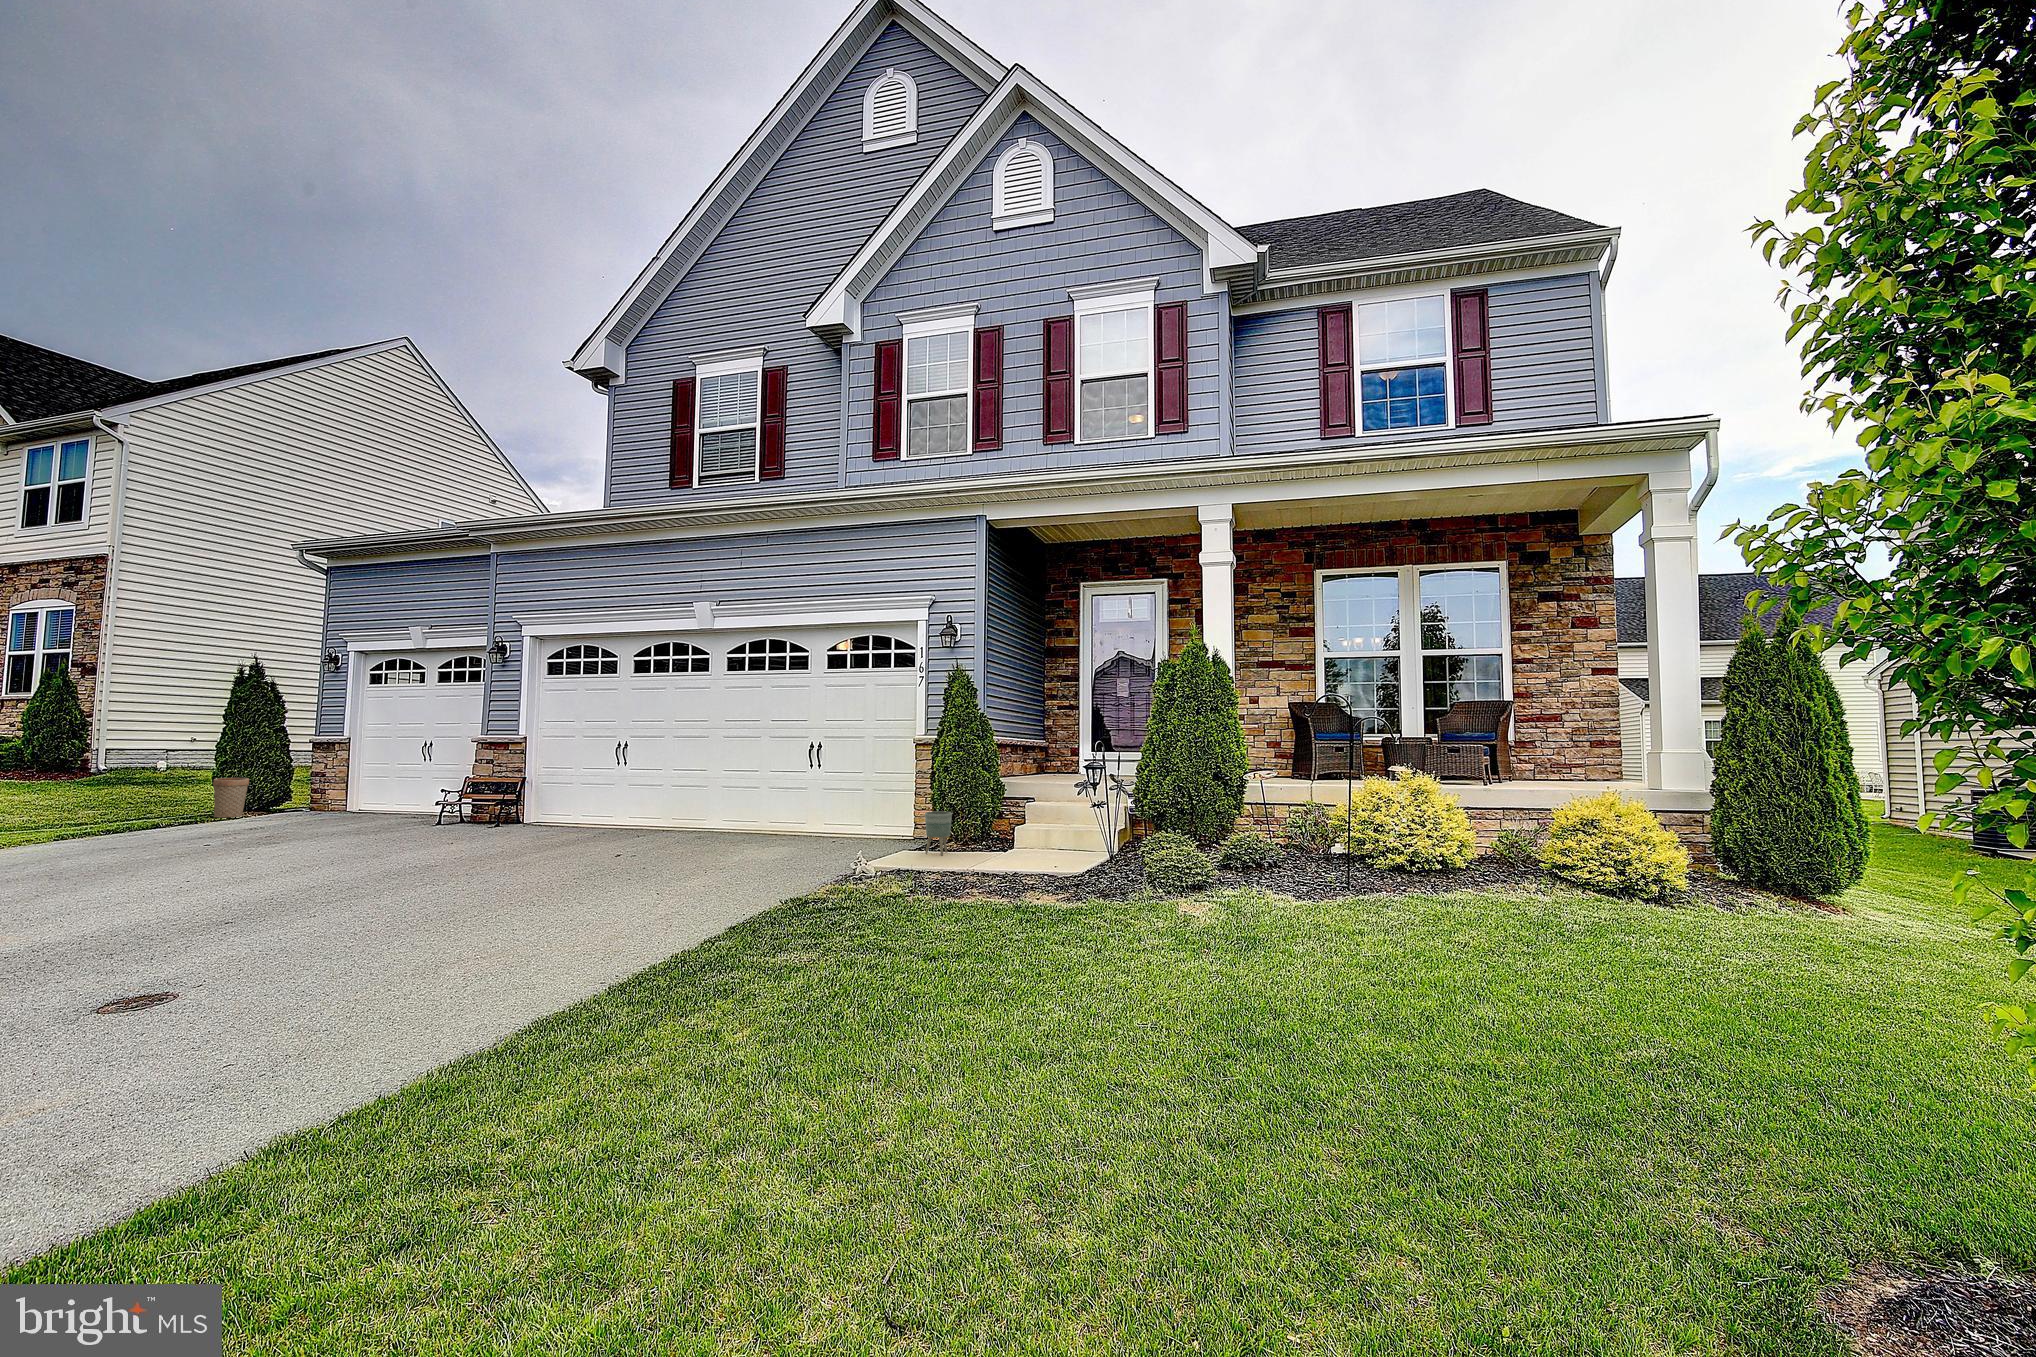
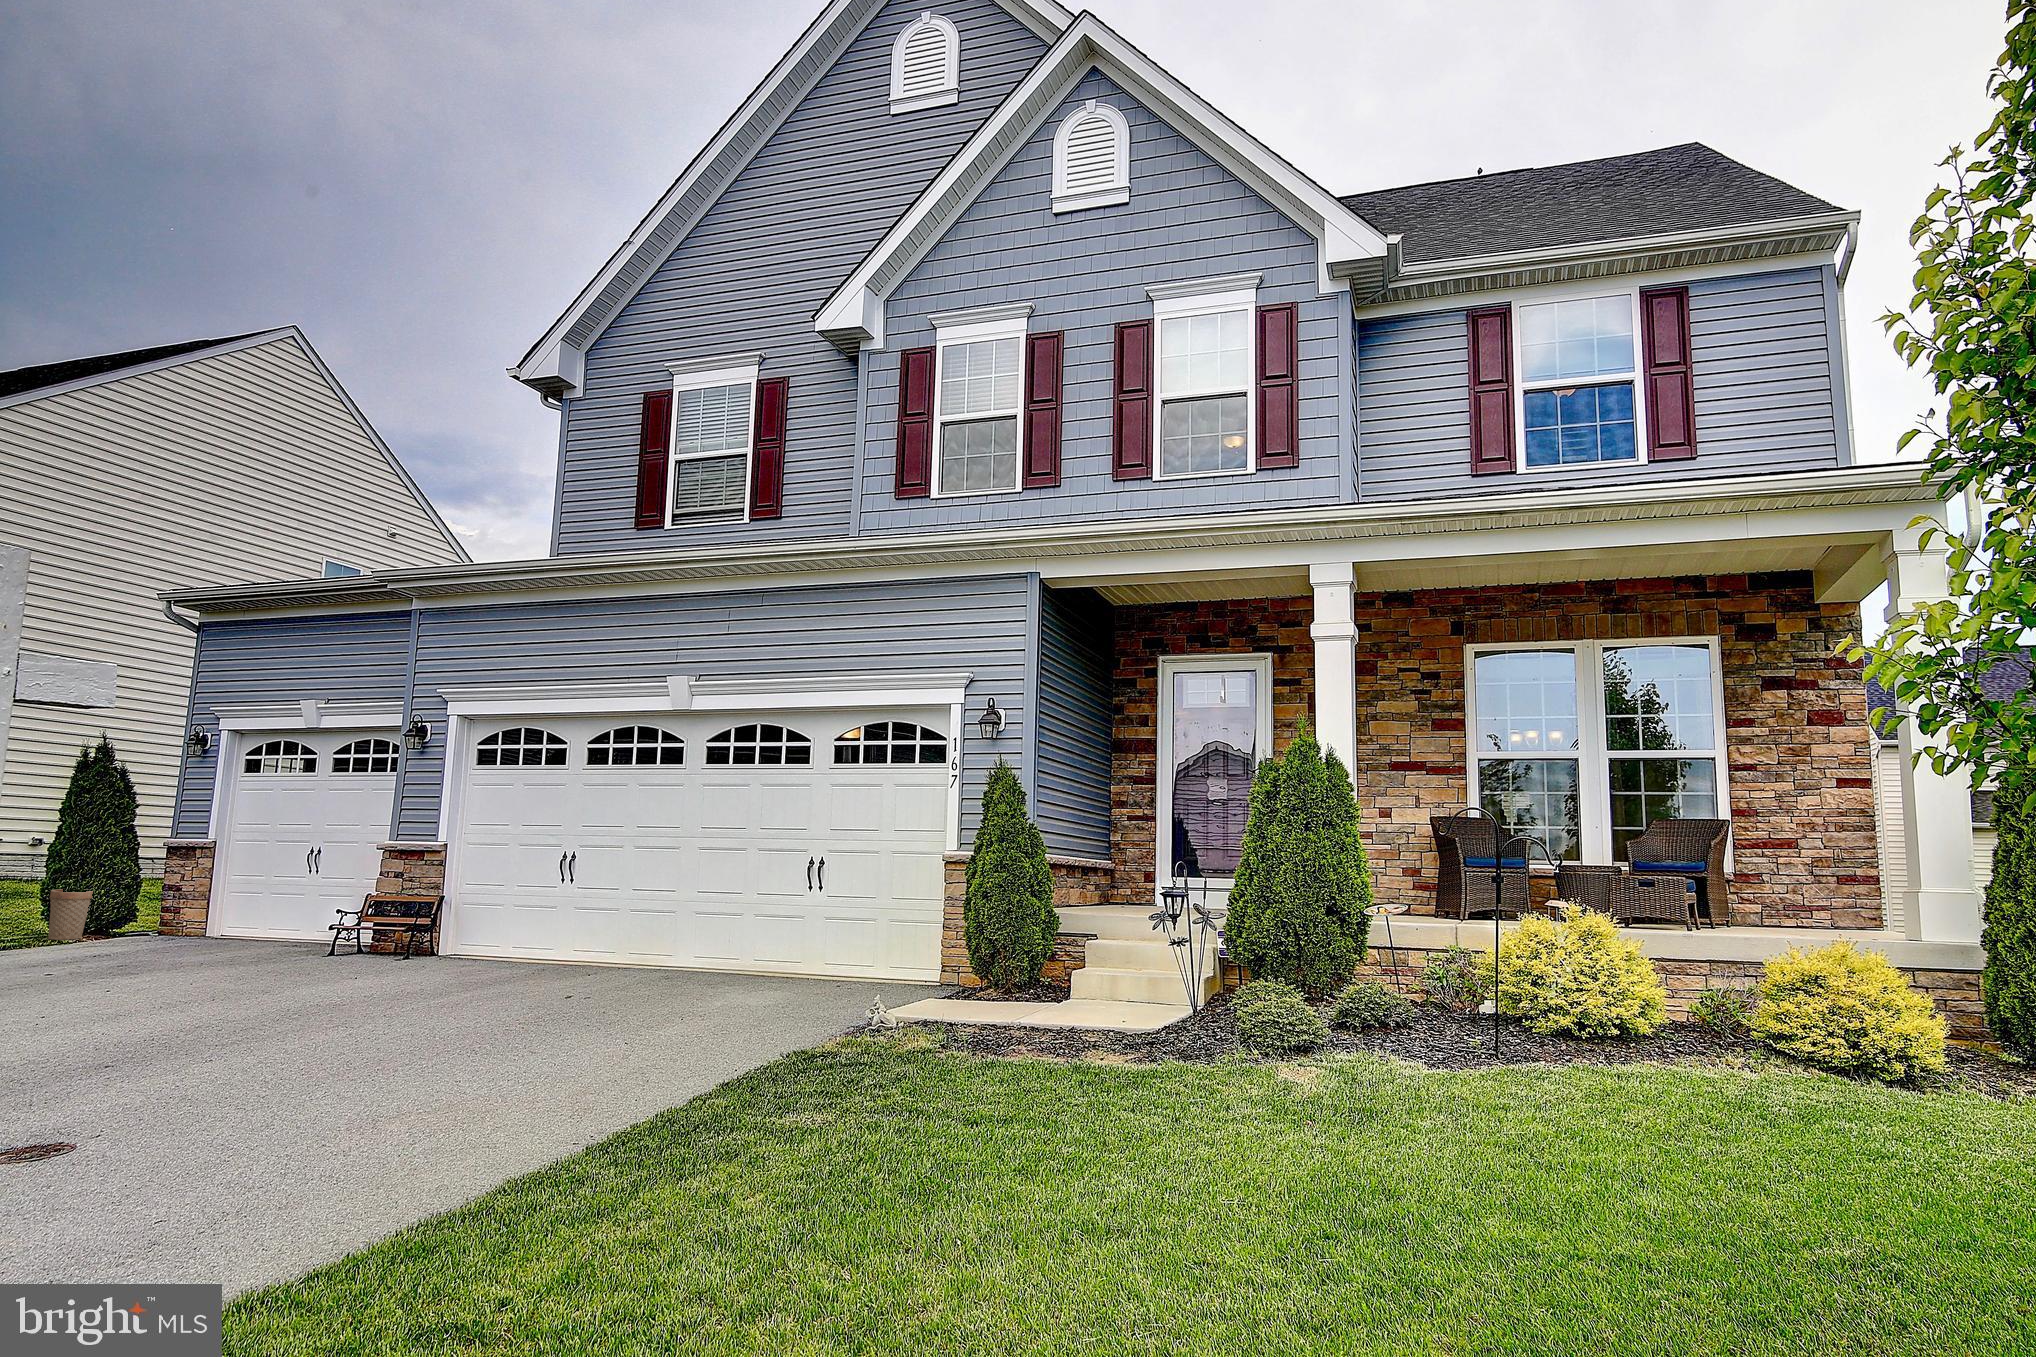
planter: present [925,811,952,856] -> none [956,949,991,1007]

